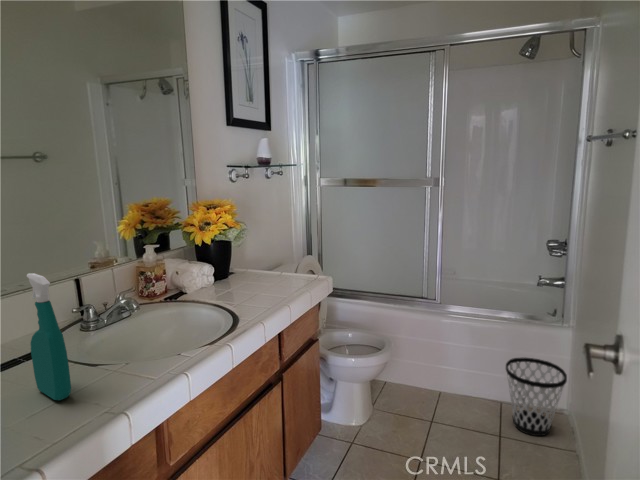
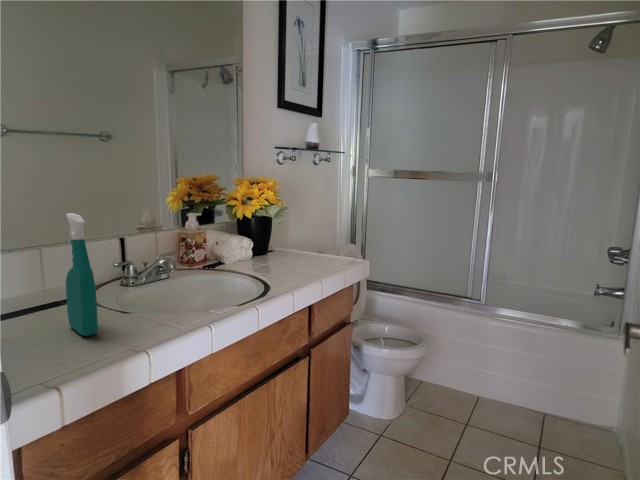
wastebasket: present [506,358,567,436] -> none [551,366,621,452]

